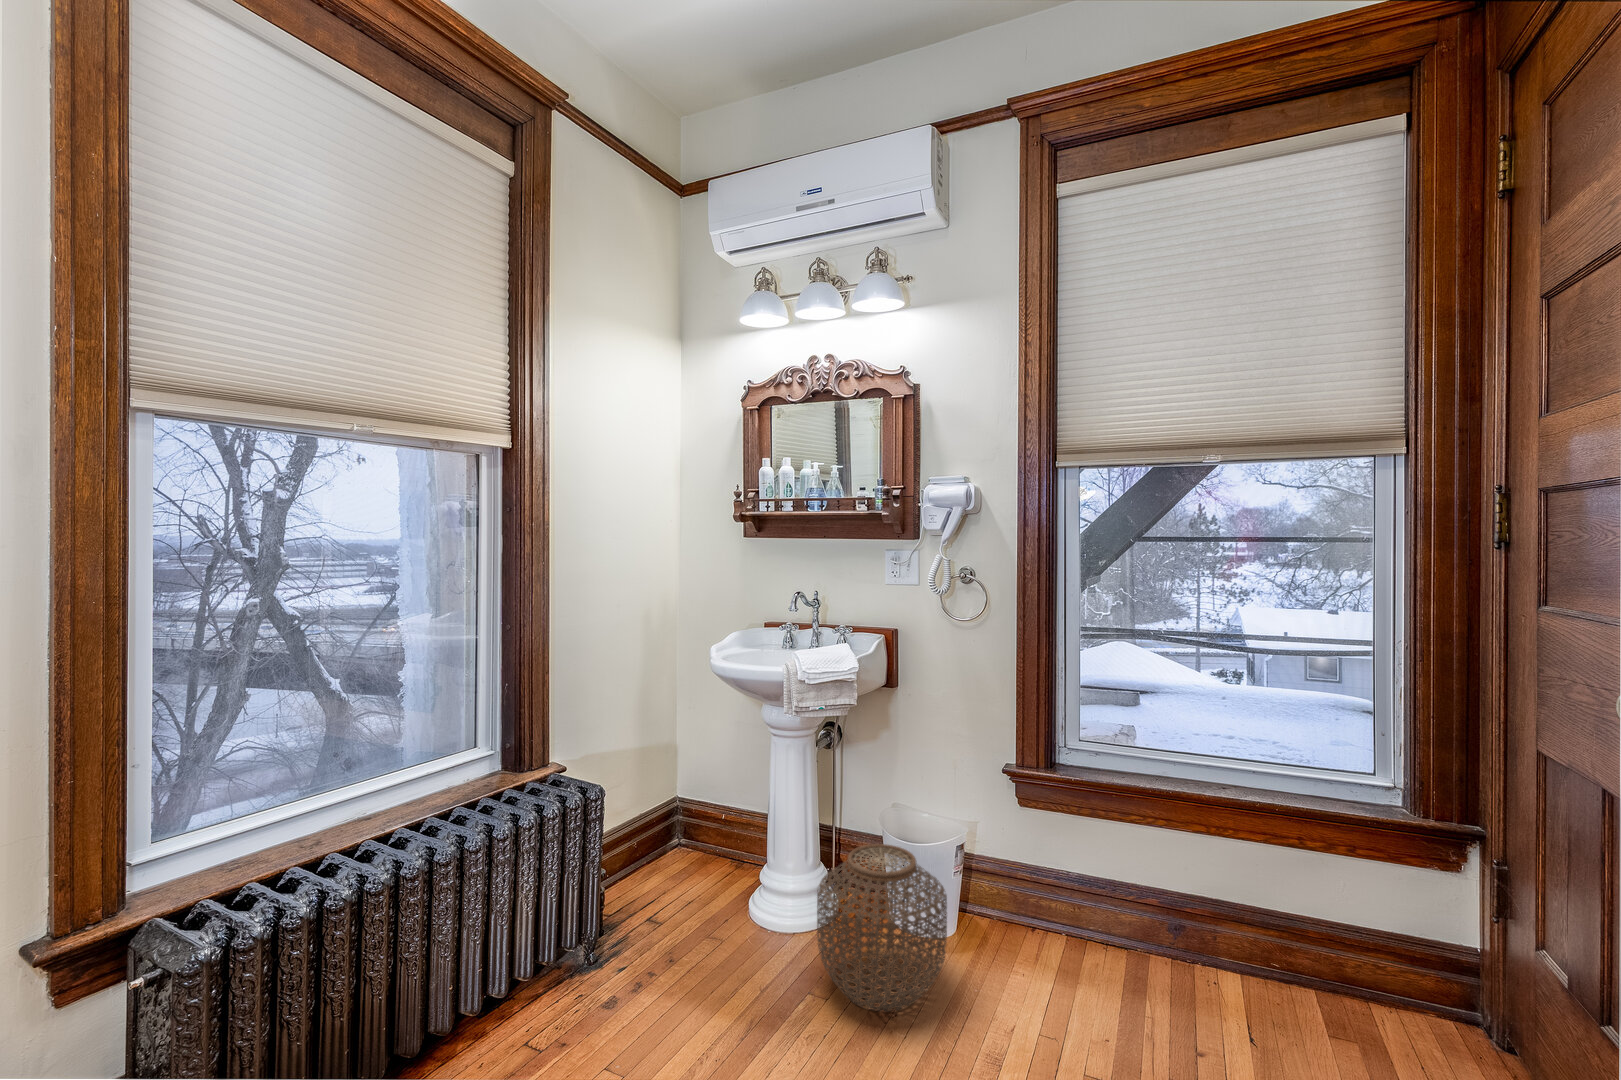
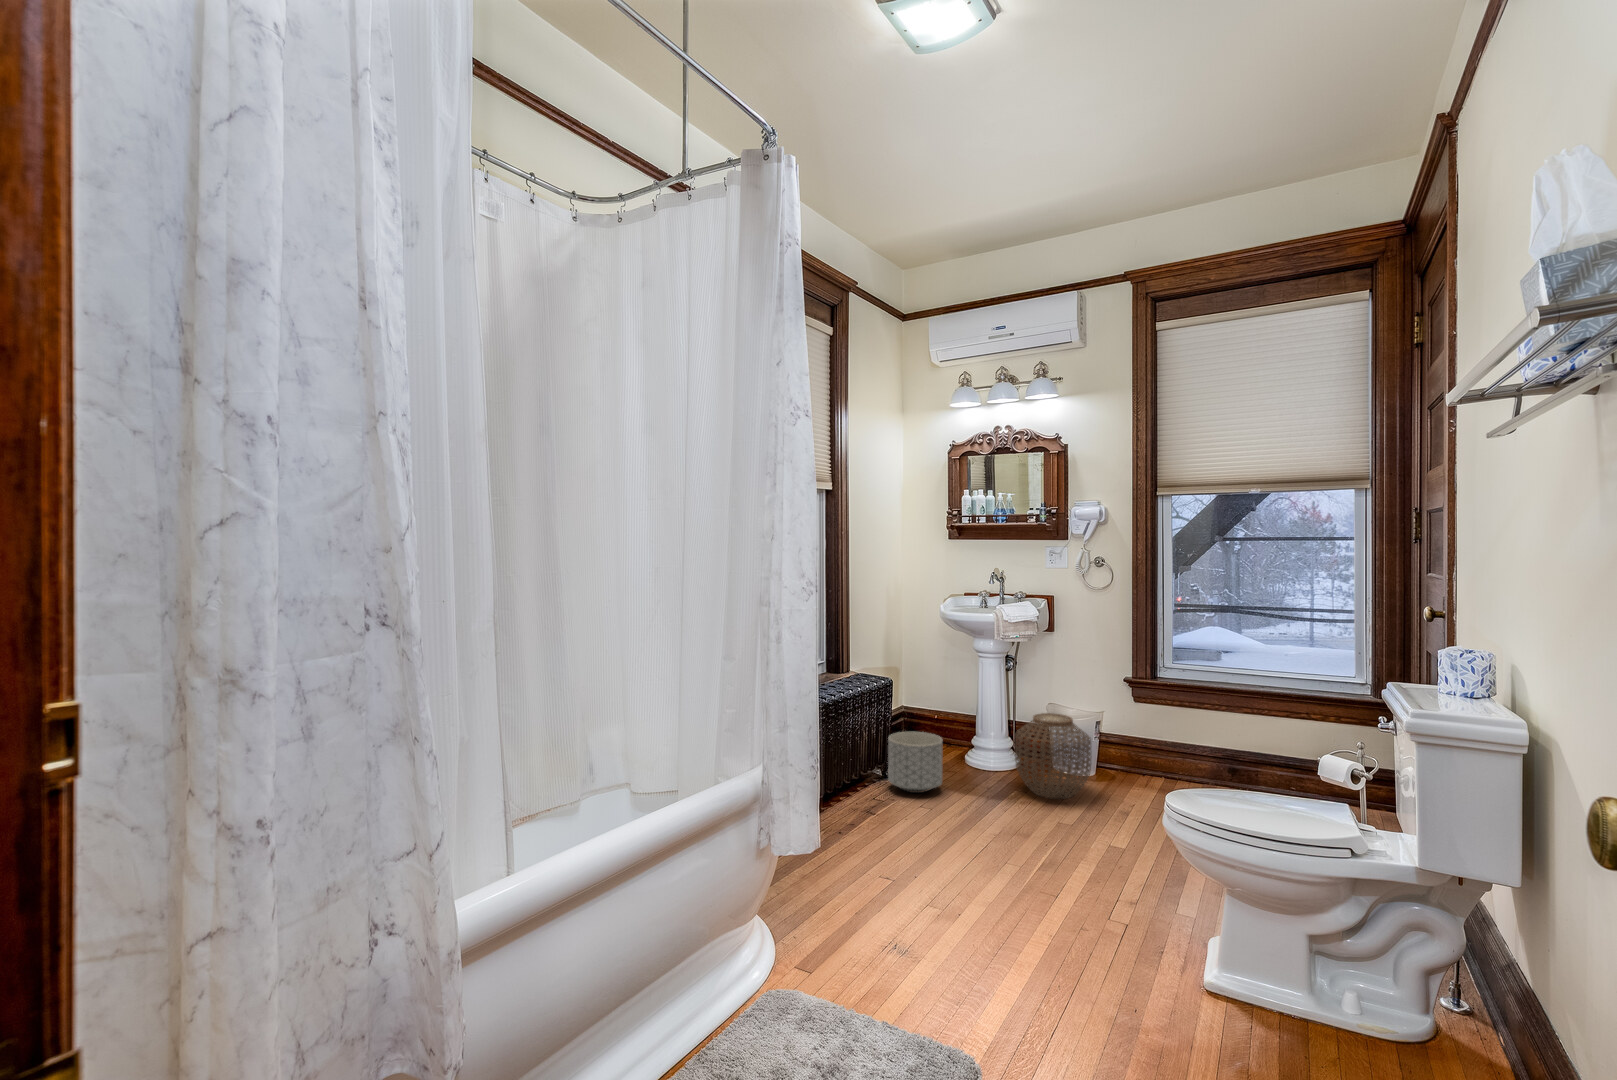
planter: none [582,886,684,1020] -> present [888,732,943,793]

